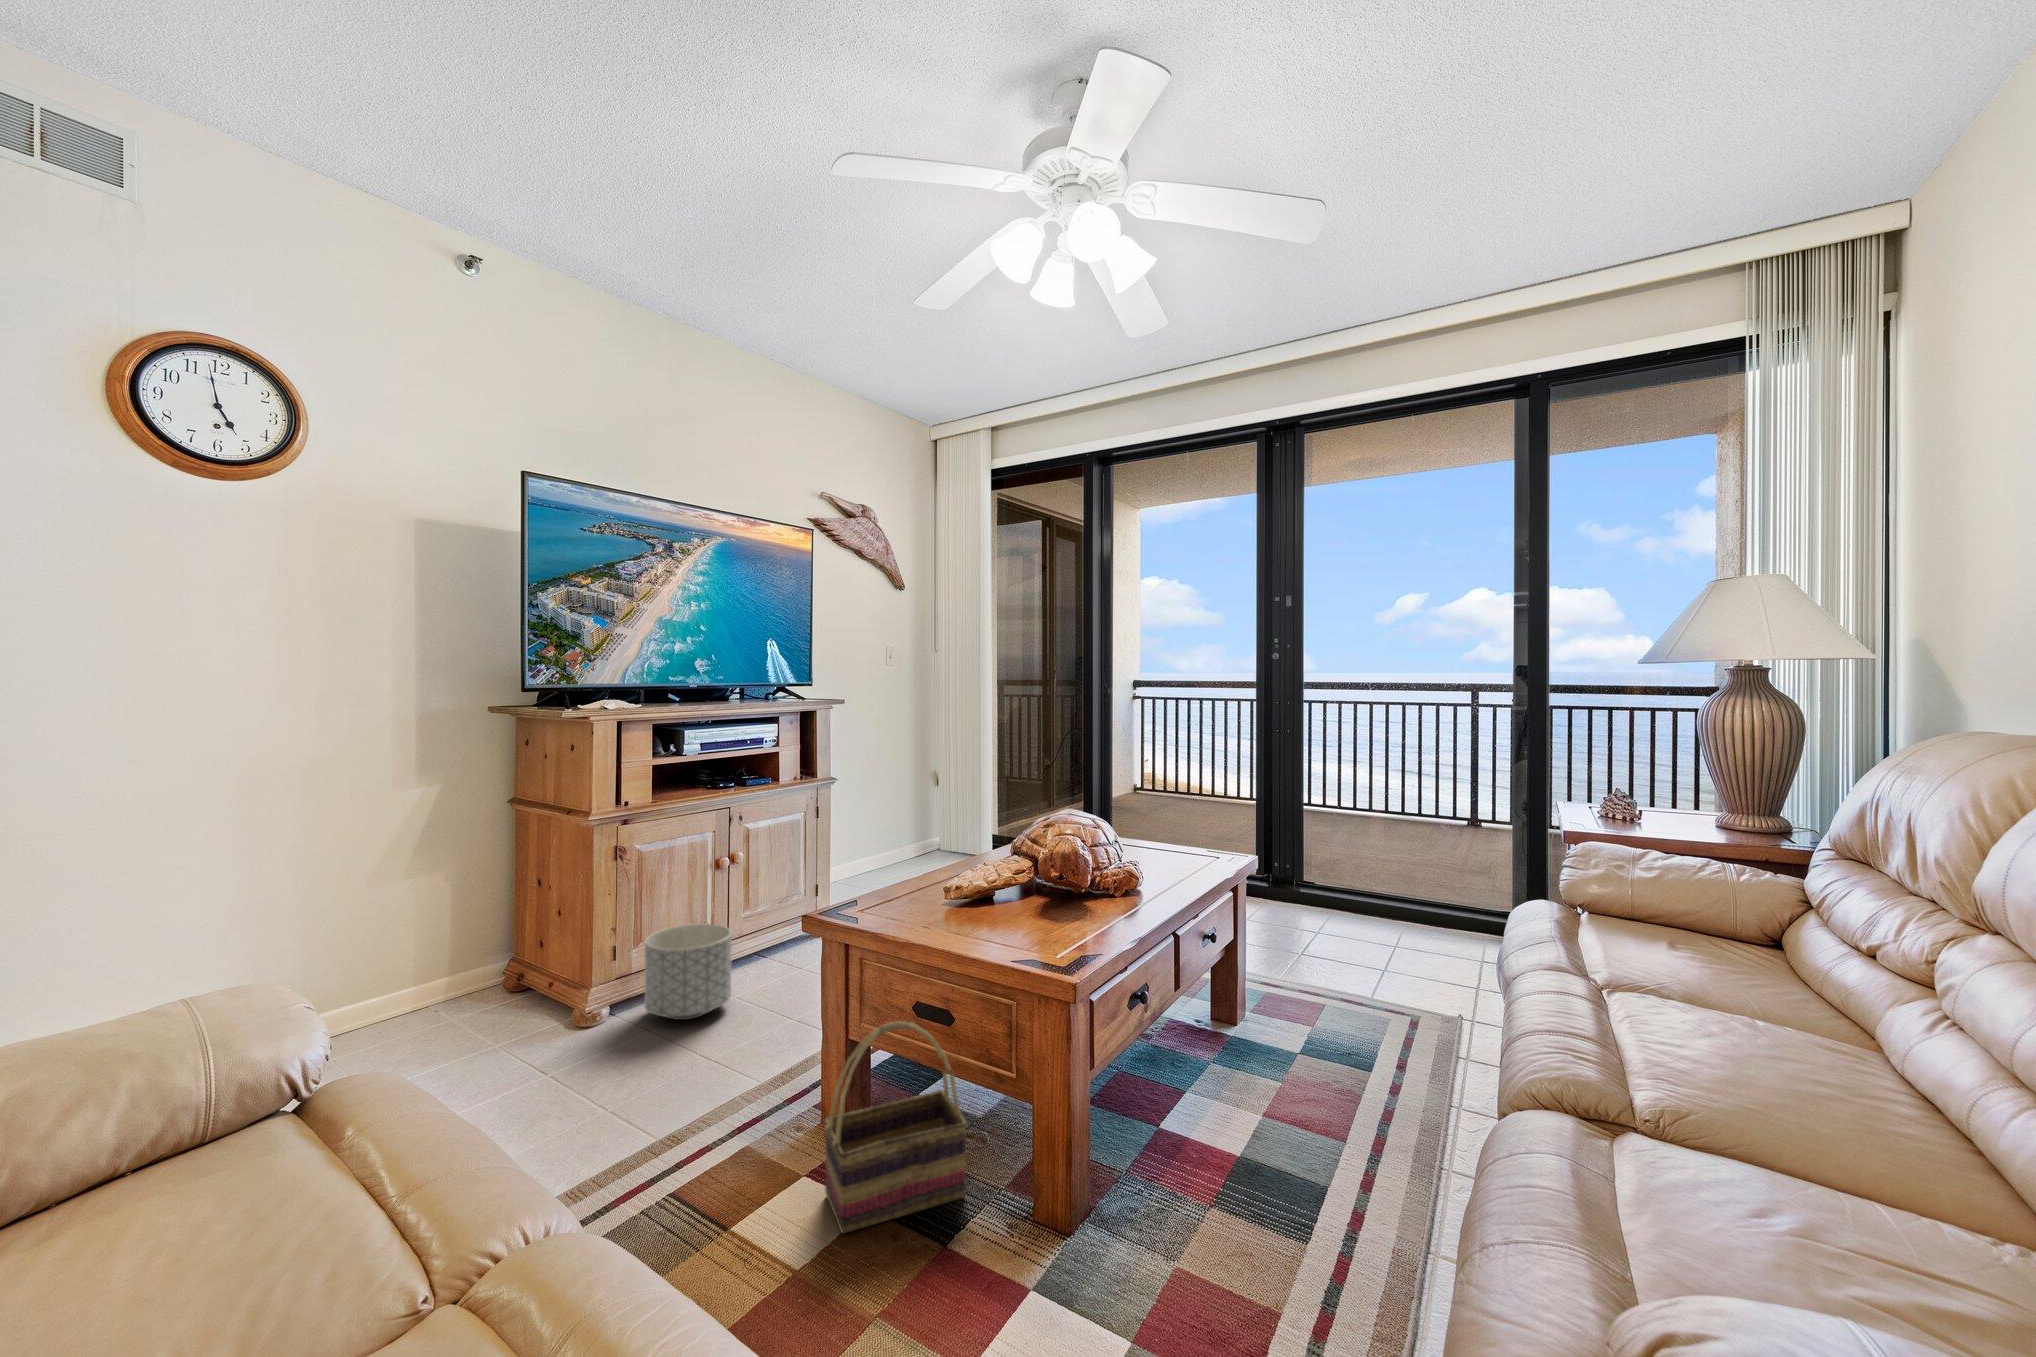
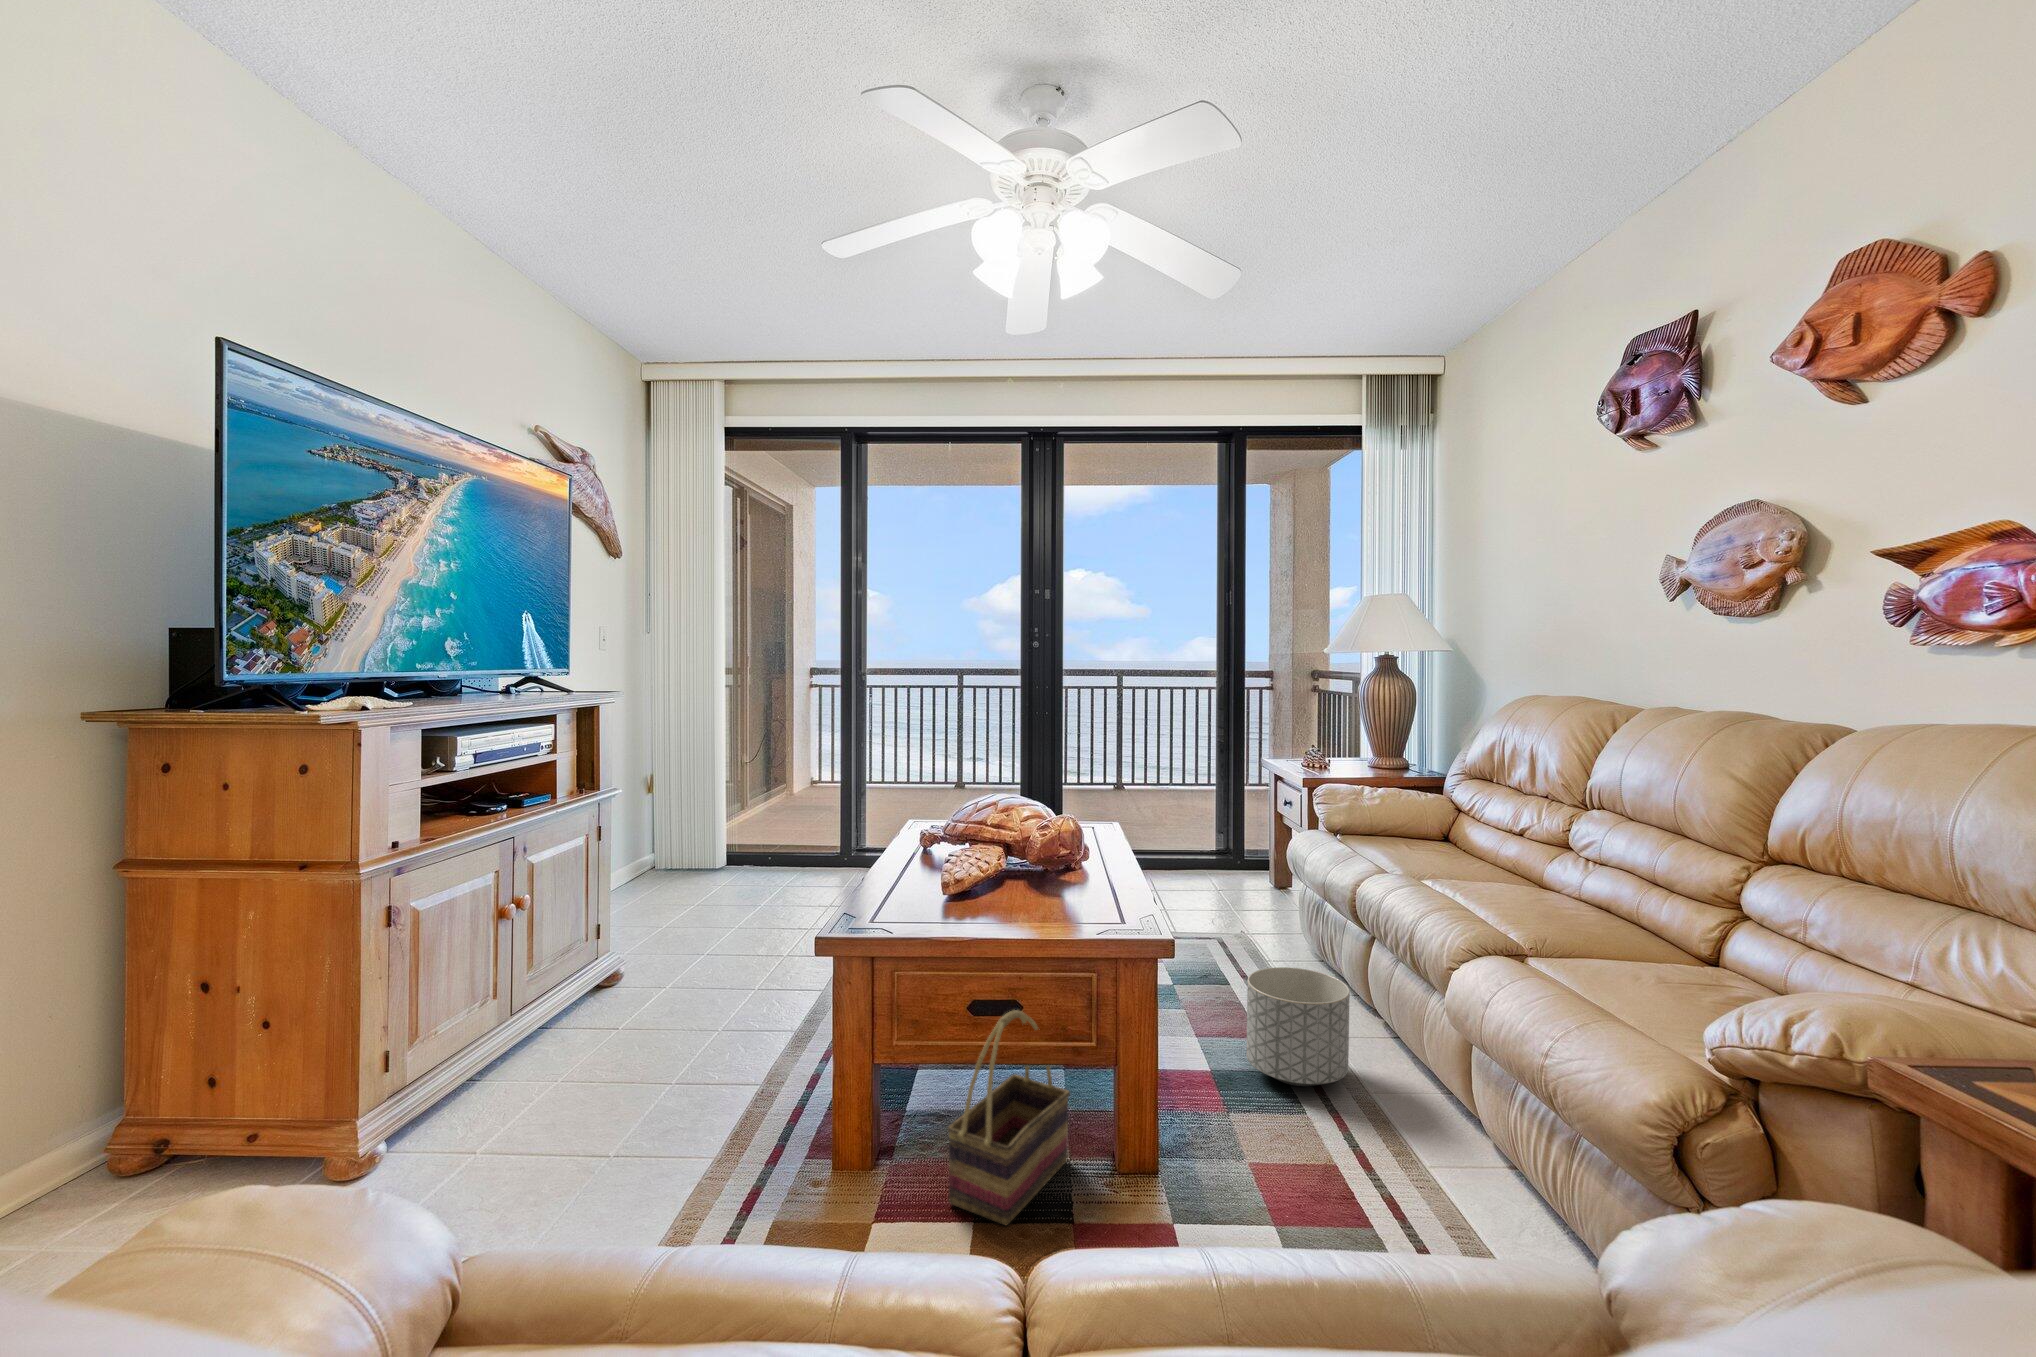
planter: present [645,924,732,1020] -> present [1246,967,1350,1086]

